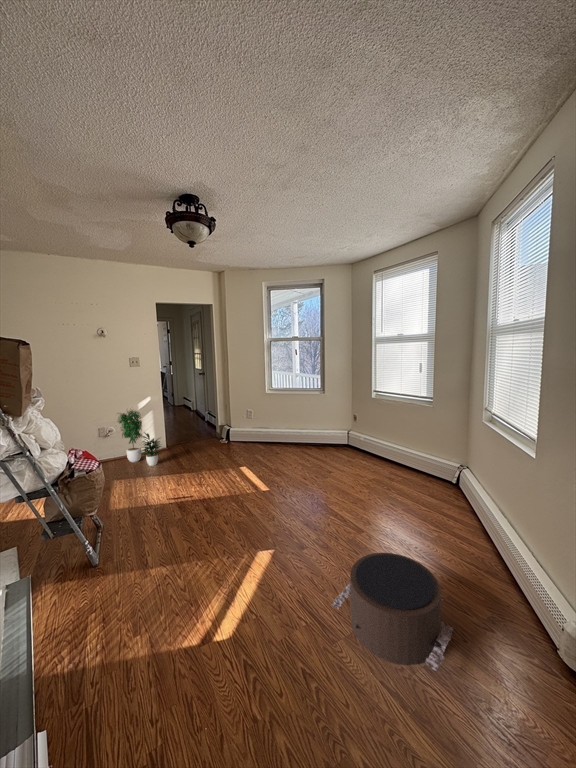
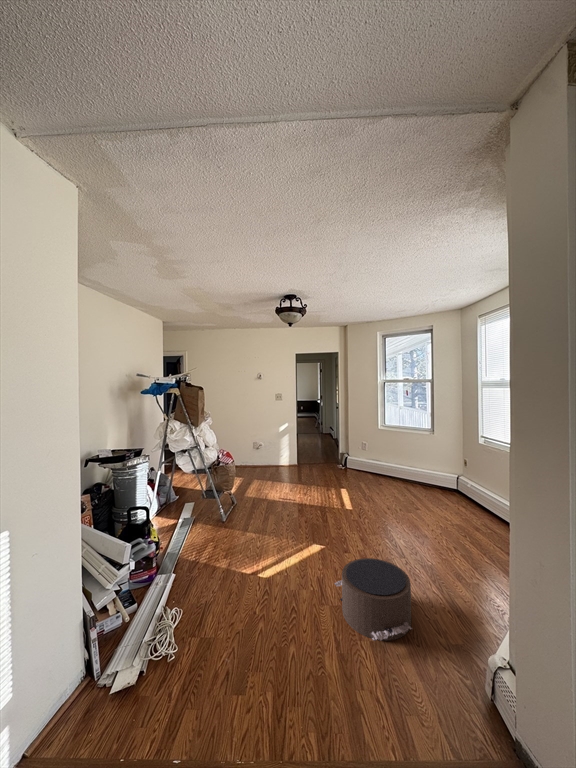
potted plant: present [118,410,161,466] -> none [263,429,291,475]

